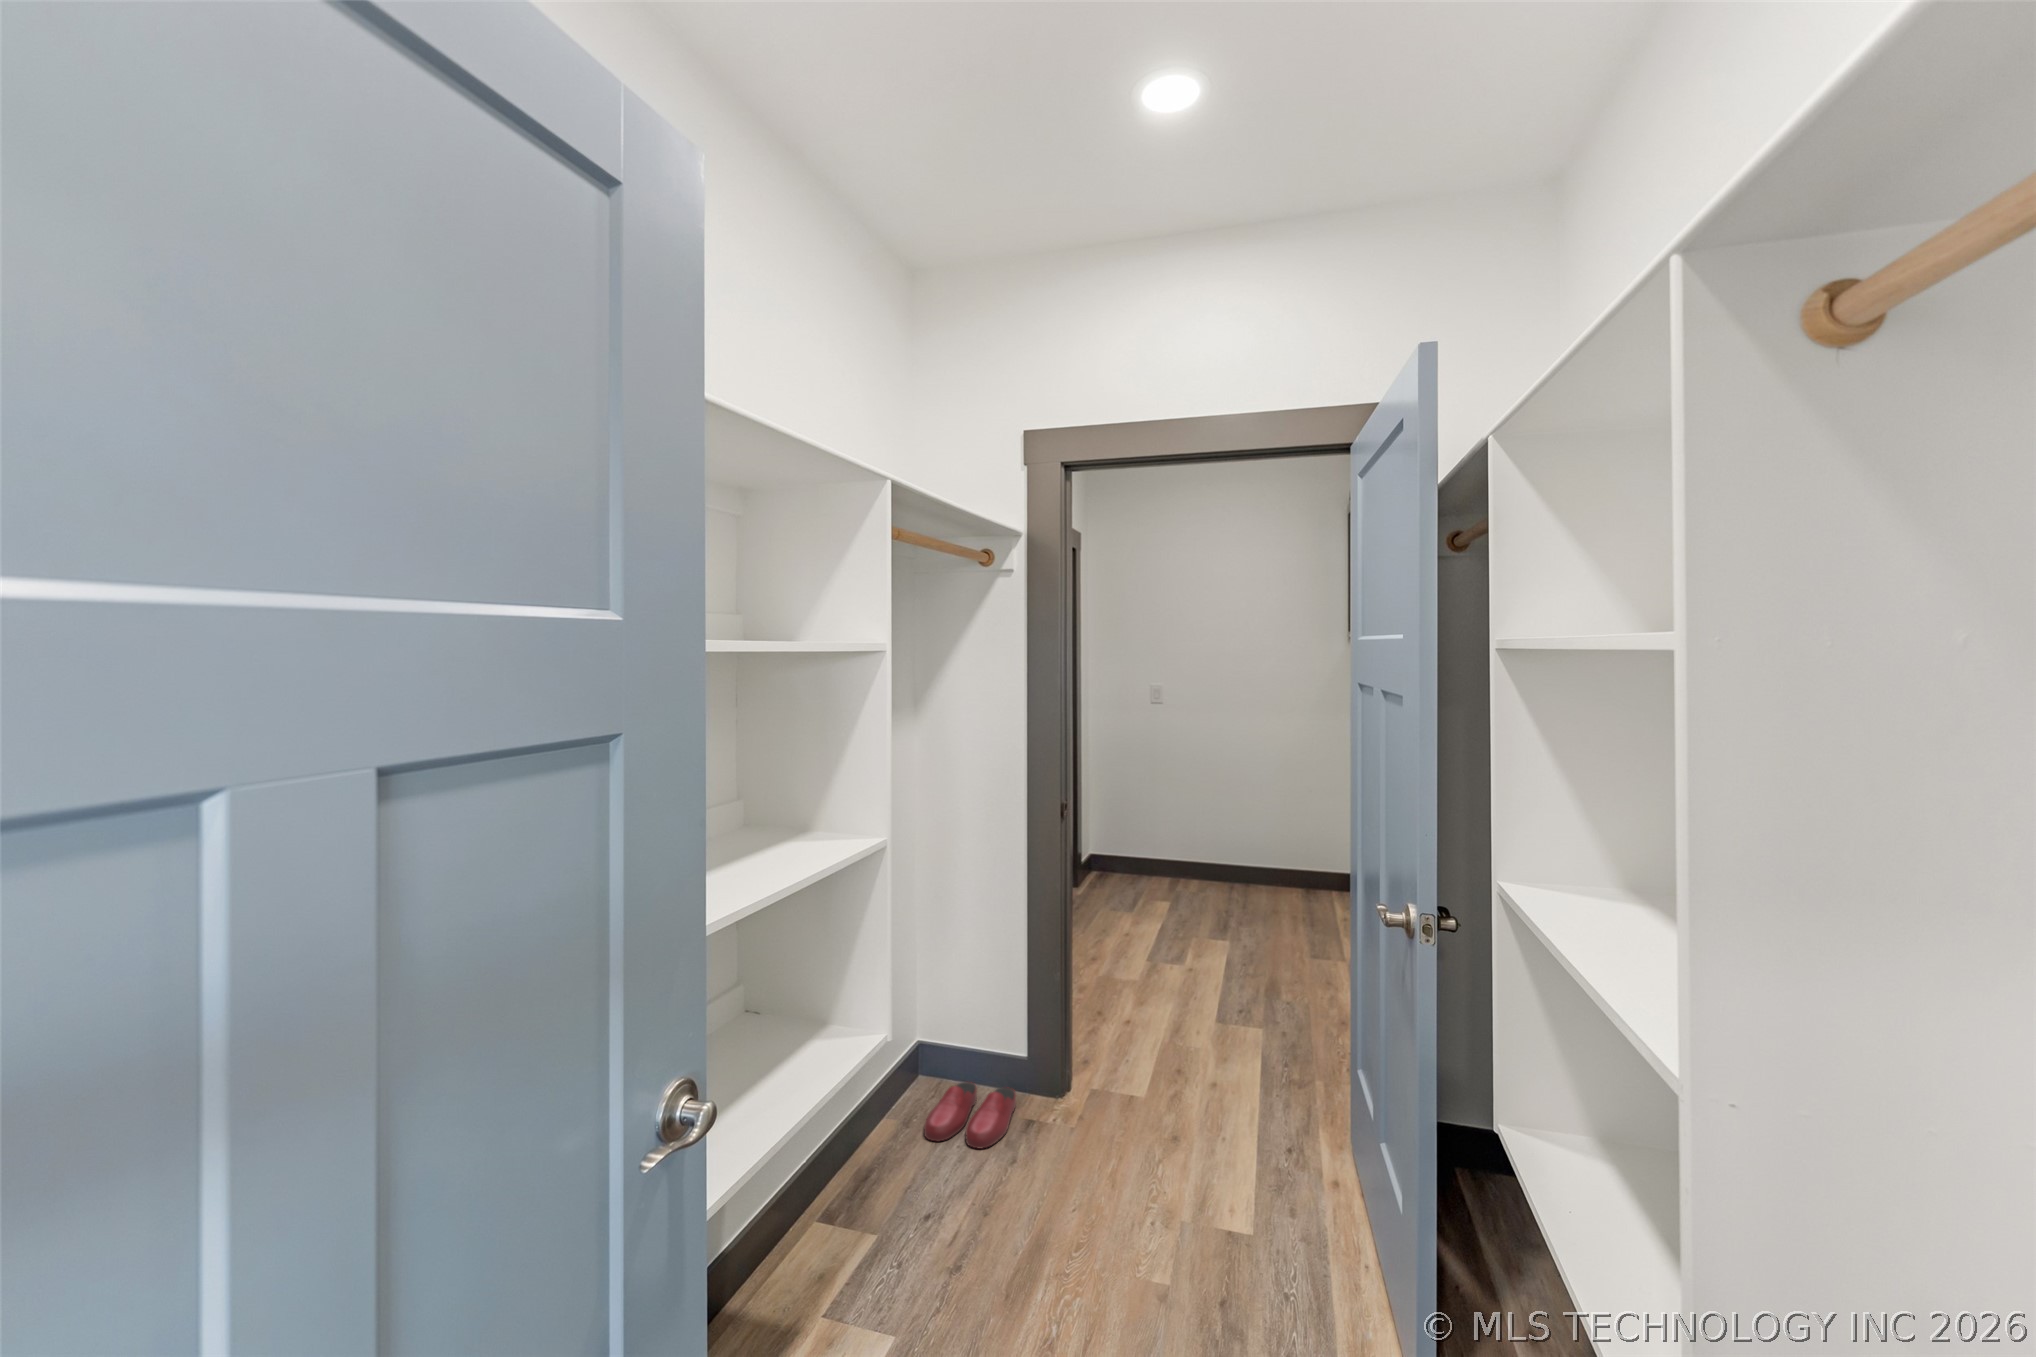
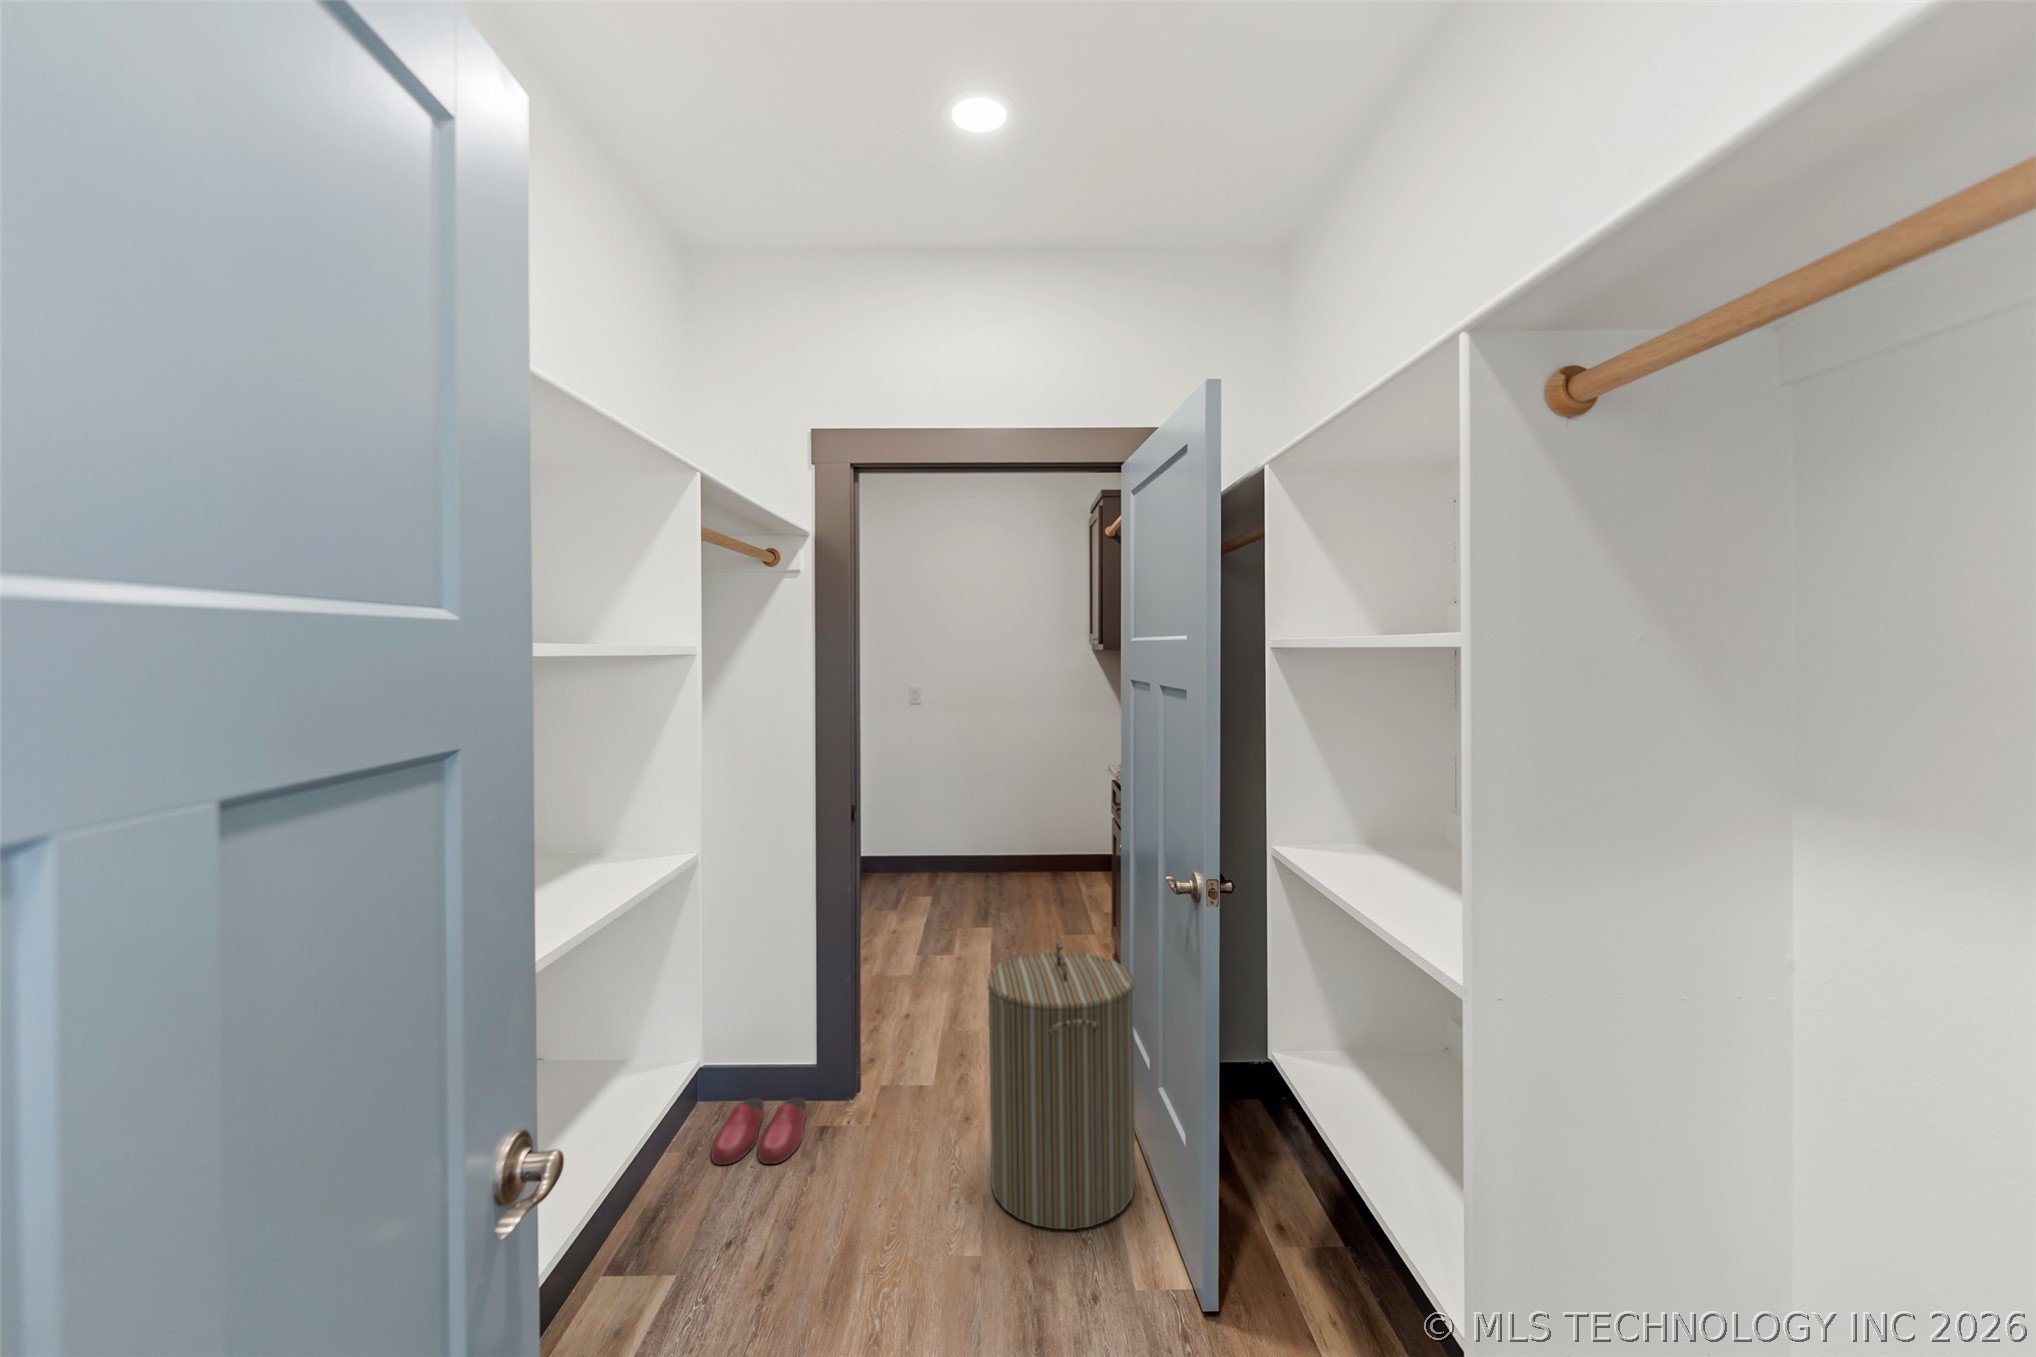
laundry hamper: none [1186,961,1349,1275] -> present [987,941,1135,1229]

